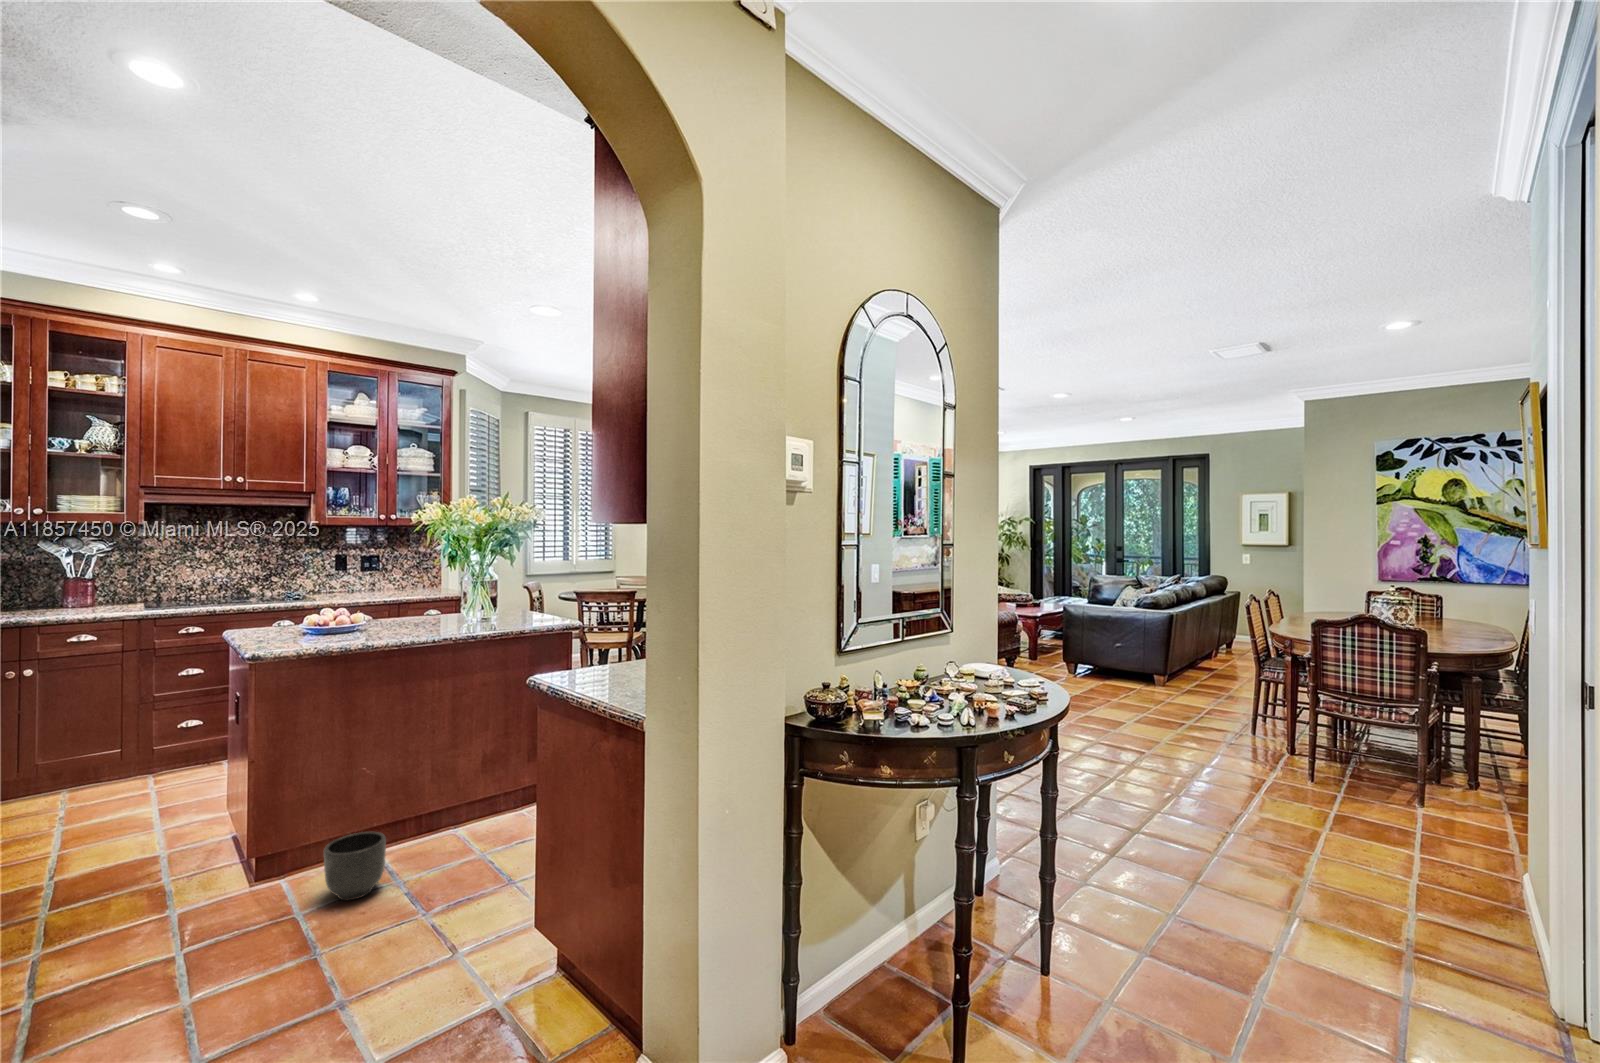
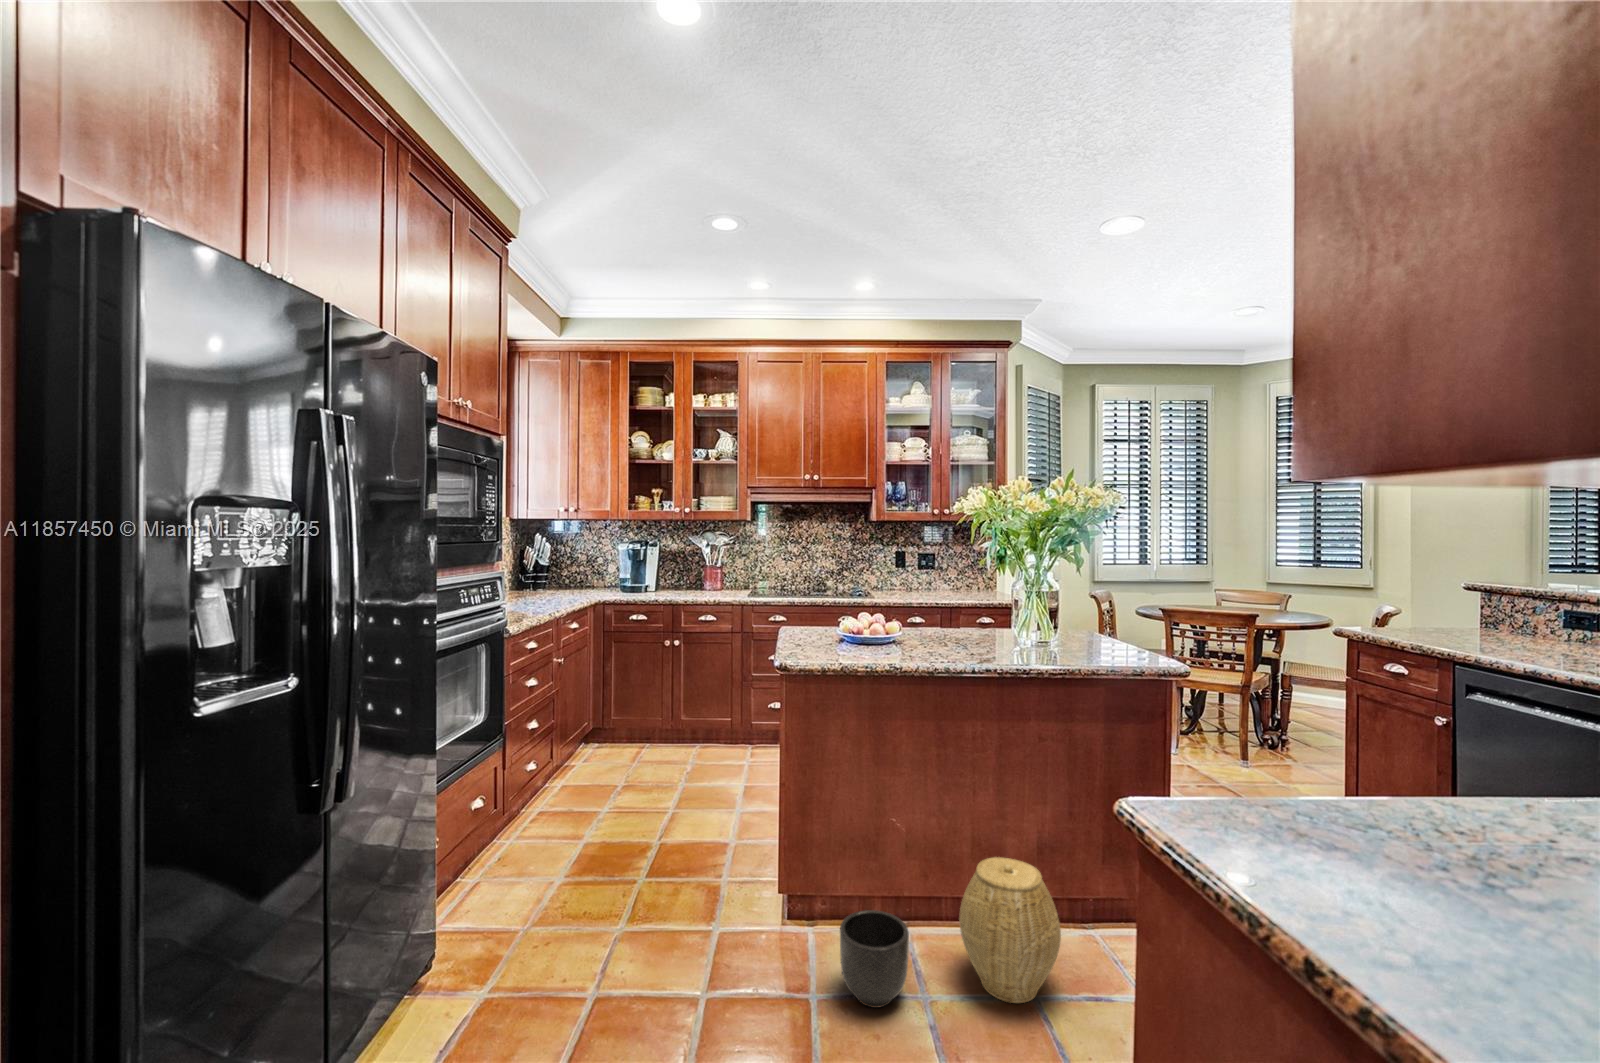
woven basket: none [425,769,500,864] -> present [959,857,1061,1003]

